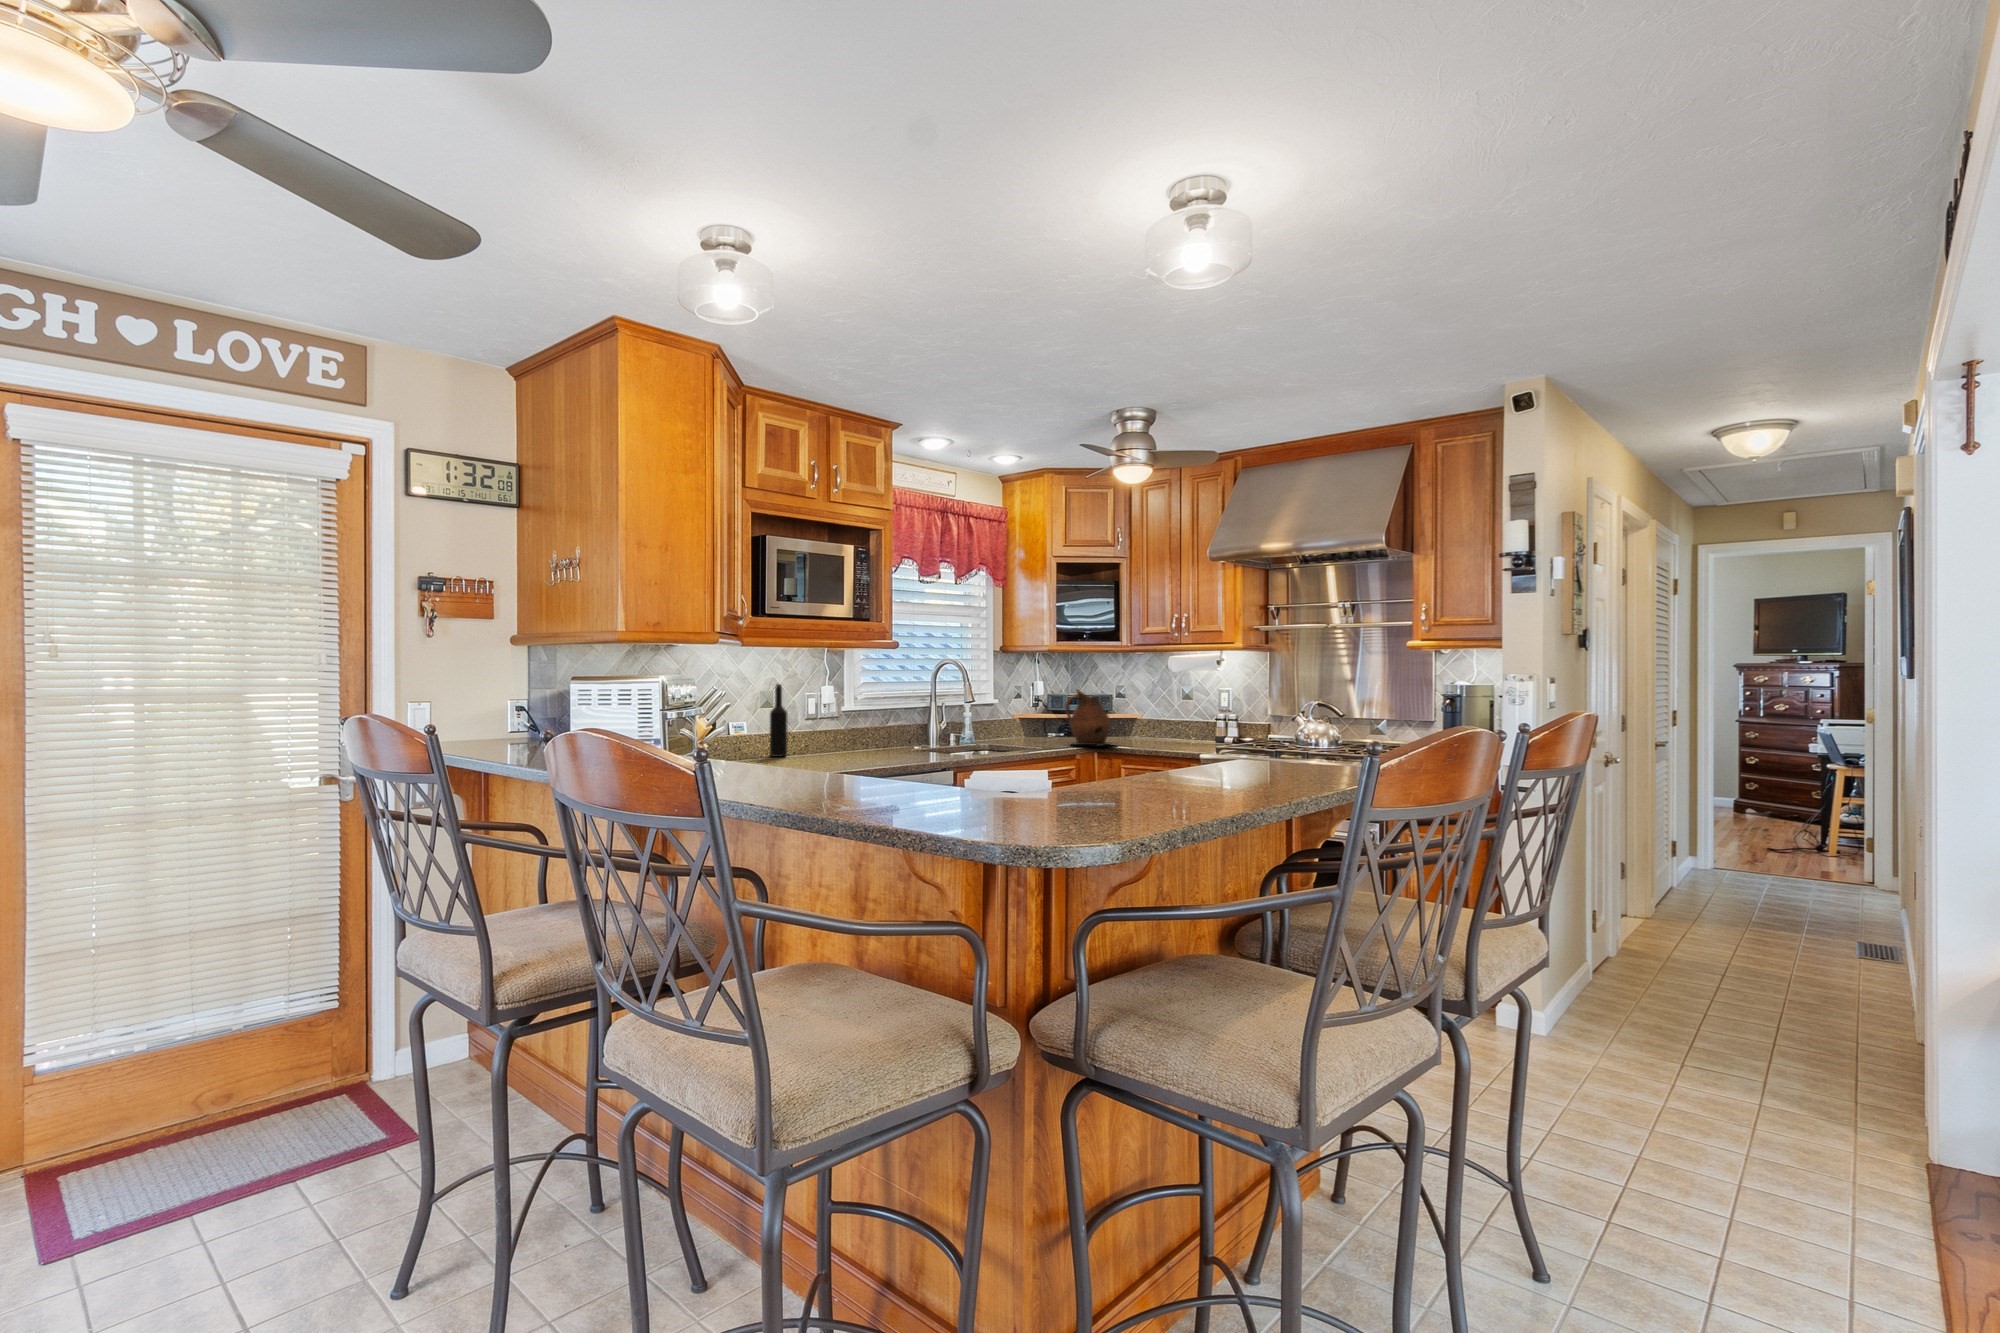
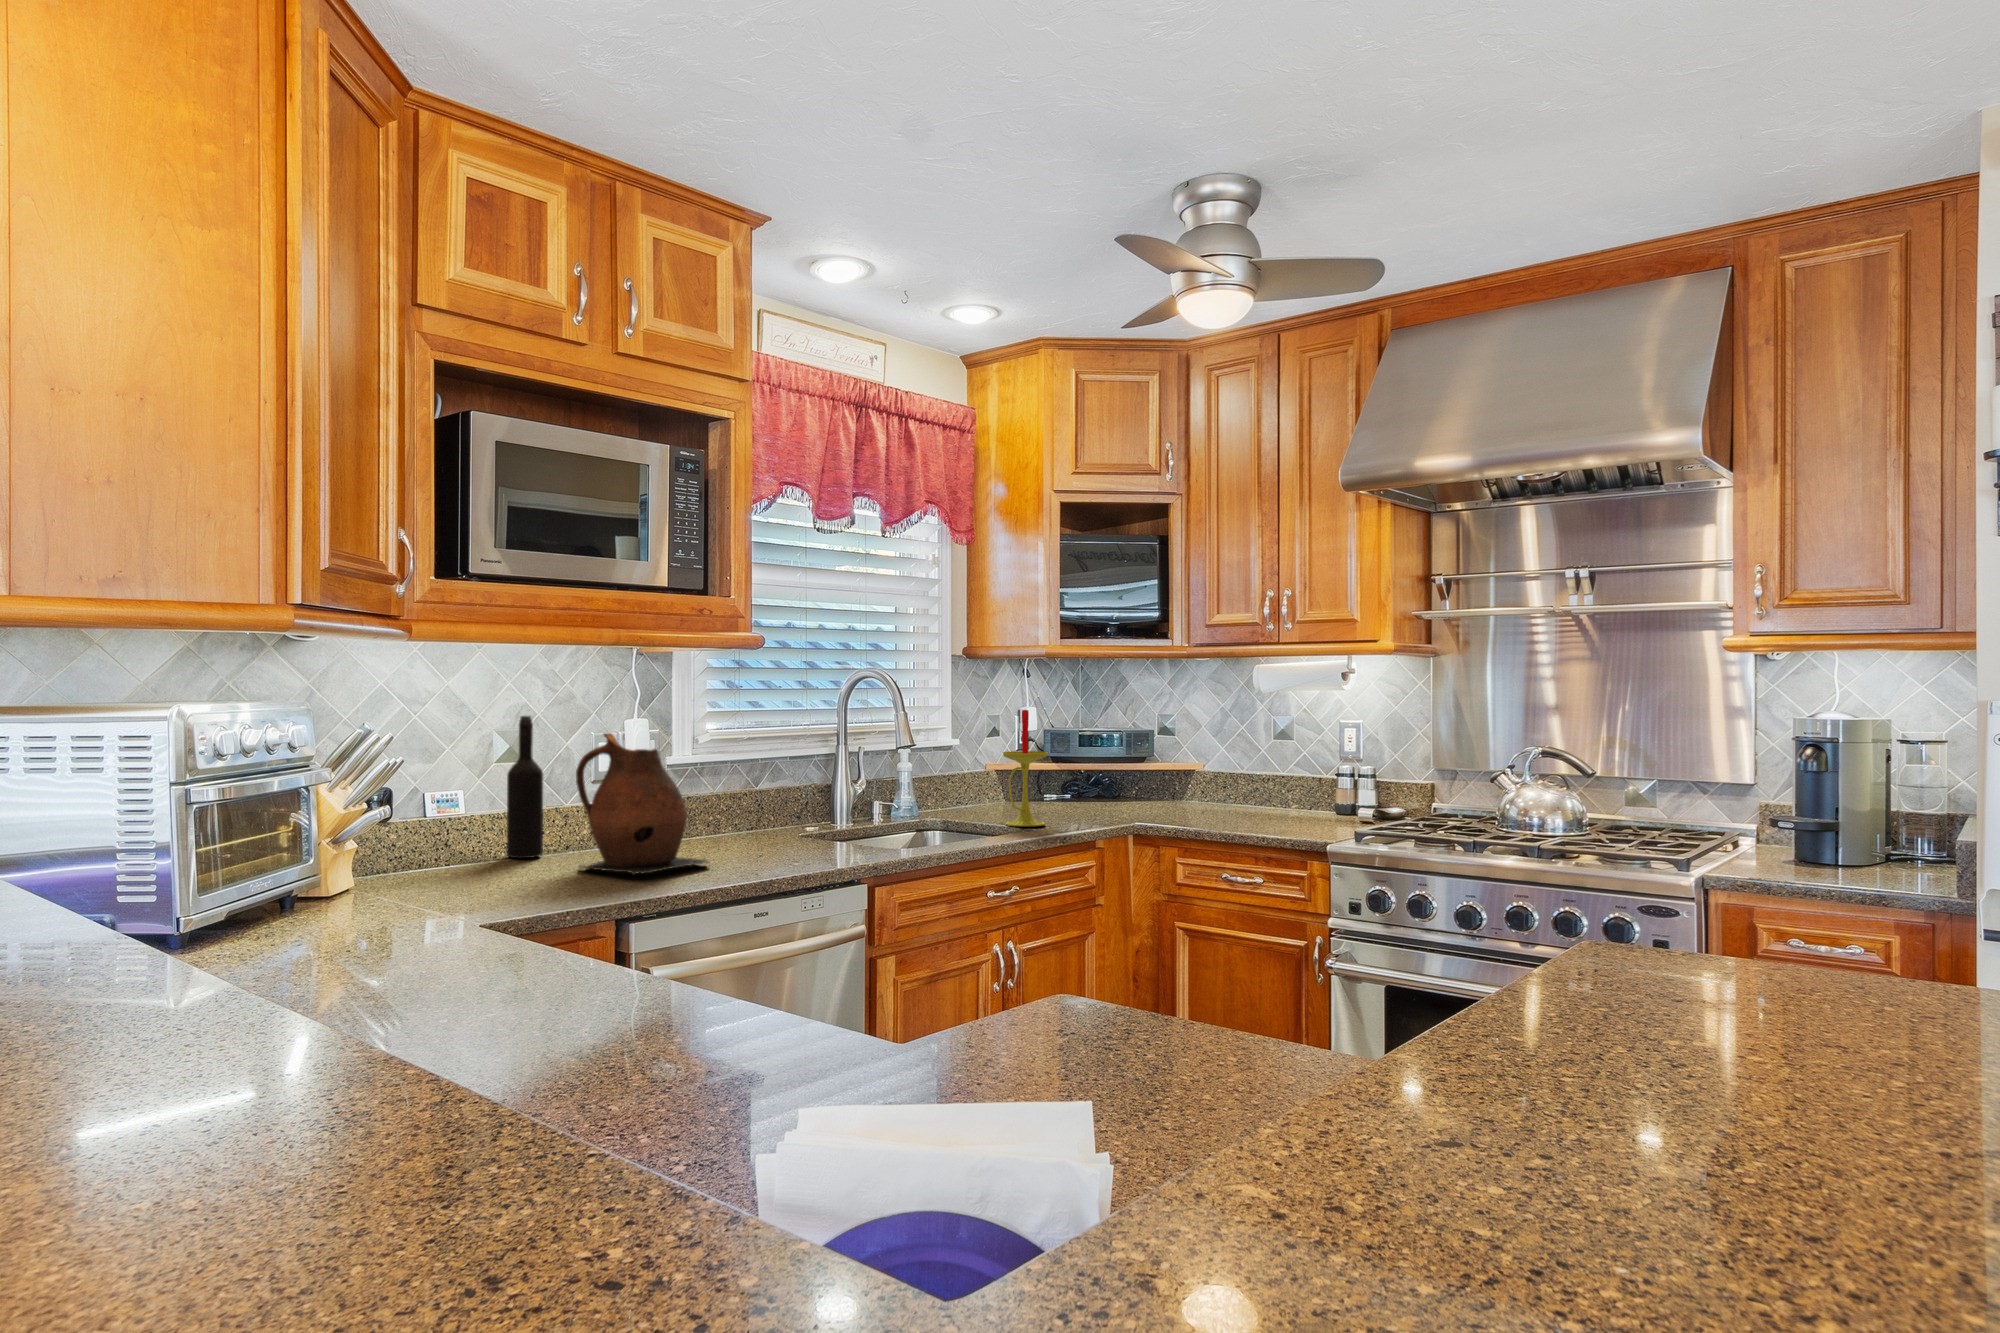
candle: none [1024,680,1049,747] -> present [1003,710,1047,827]
ceramic pitcher: present [1065,690,1111,746] -> present [576,733,709,875]

